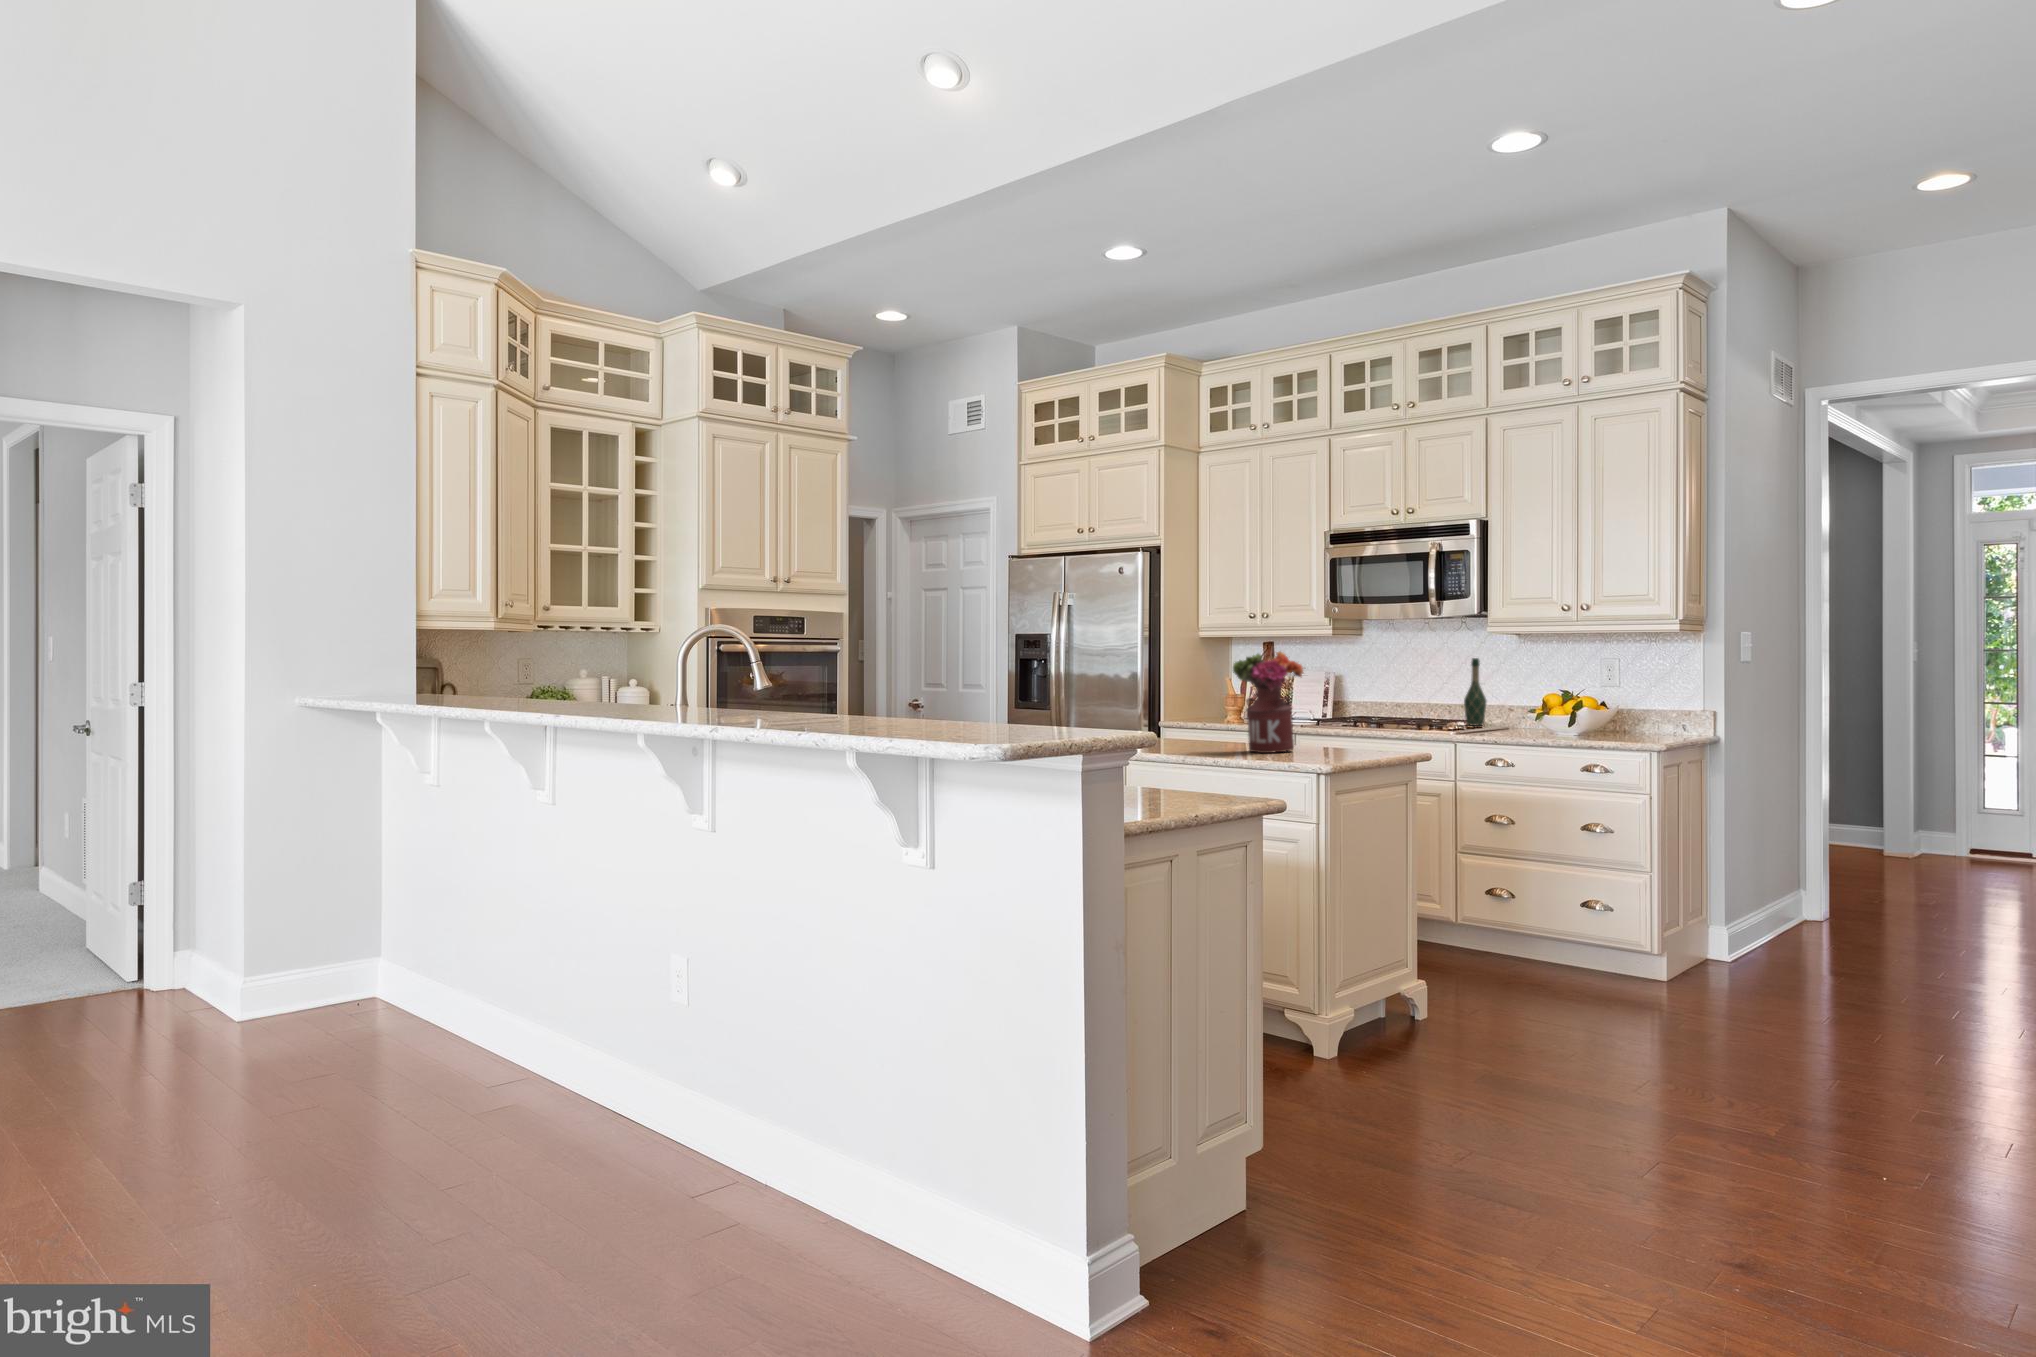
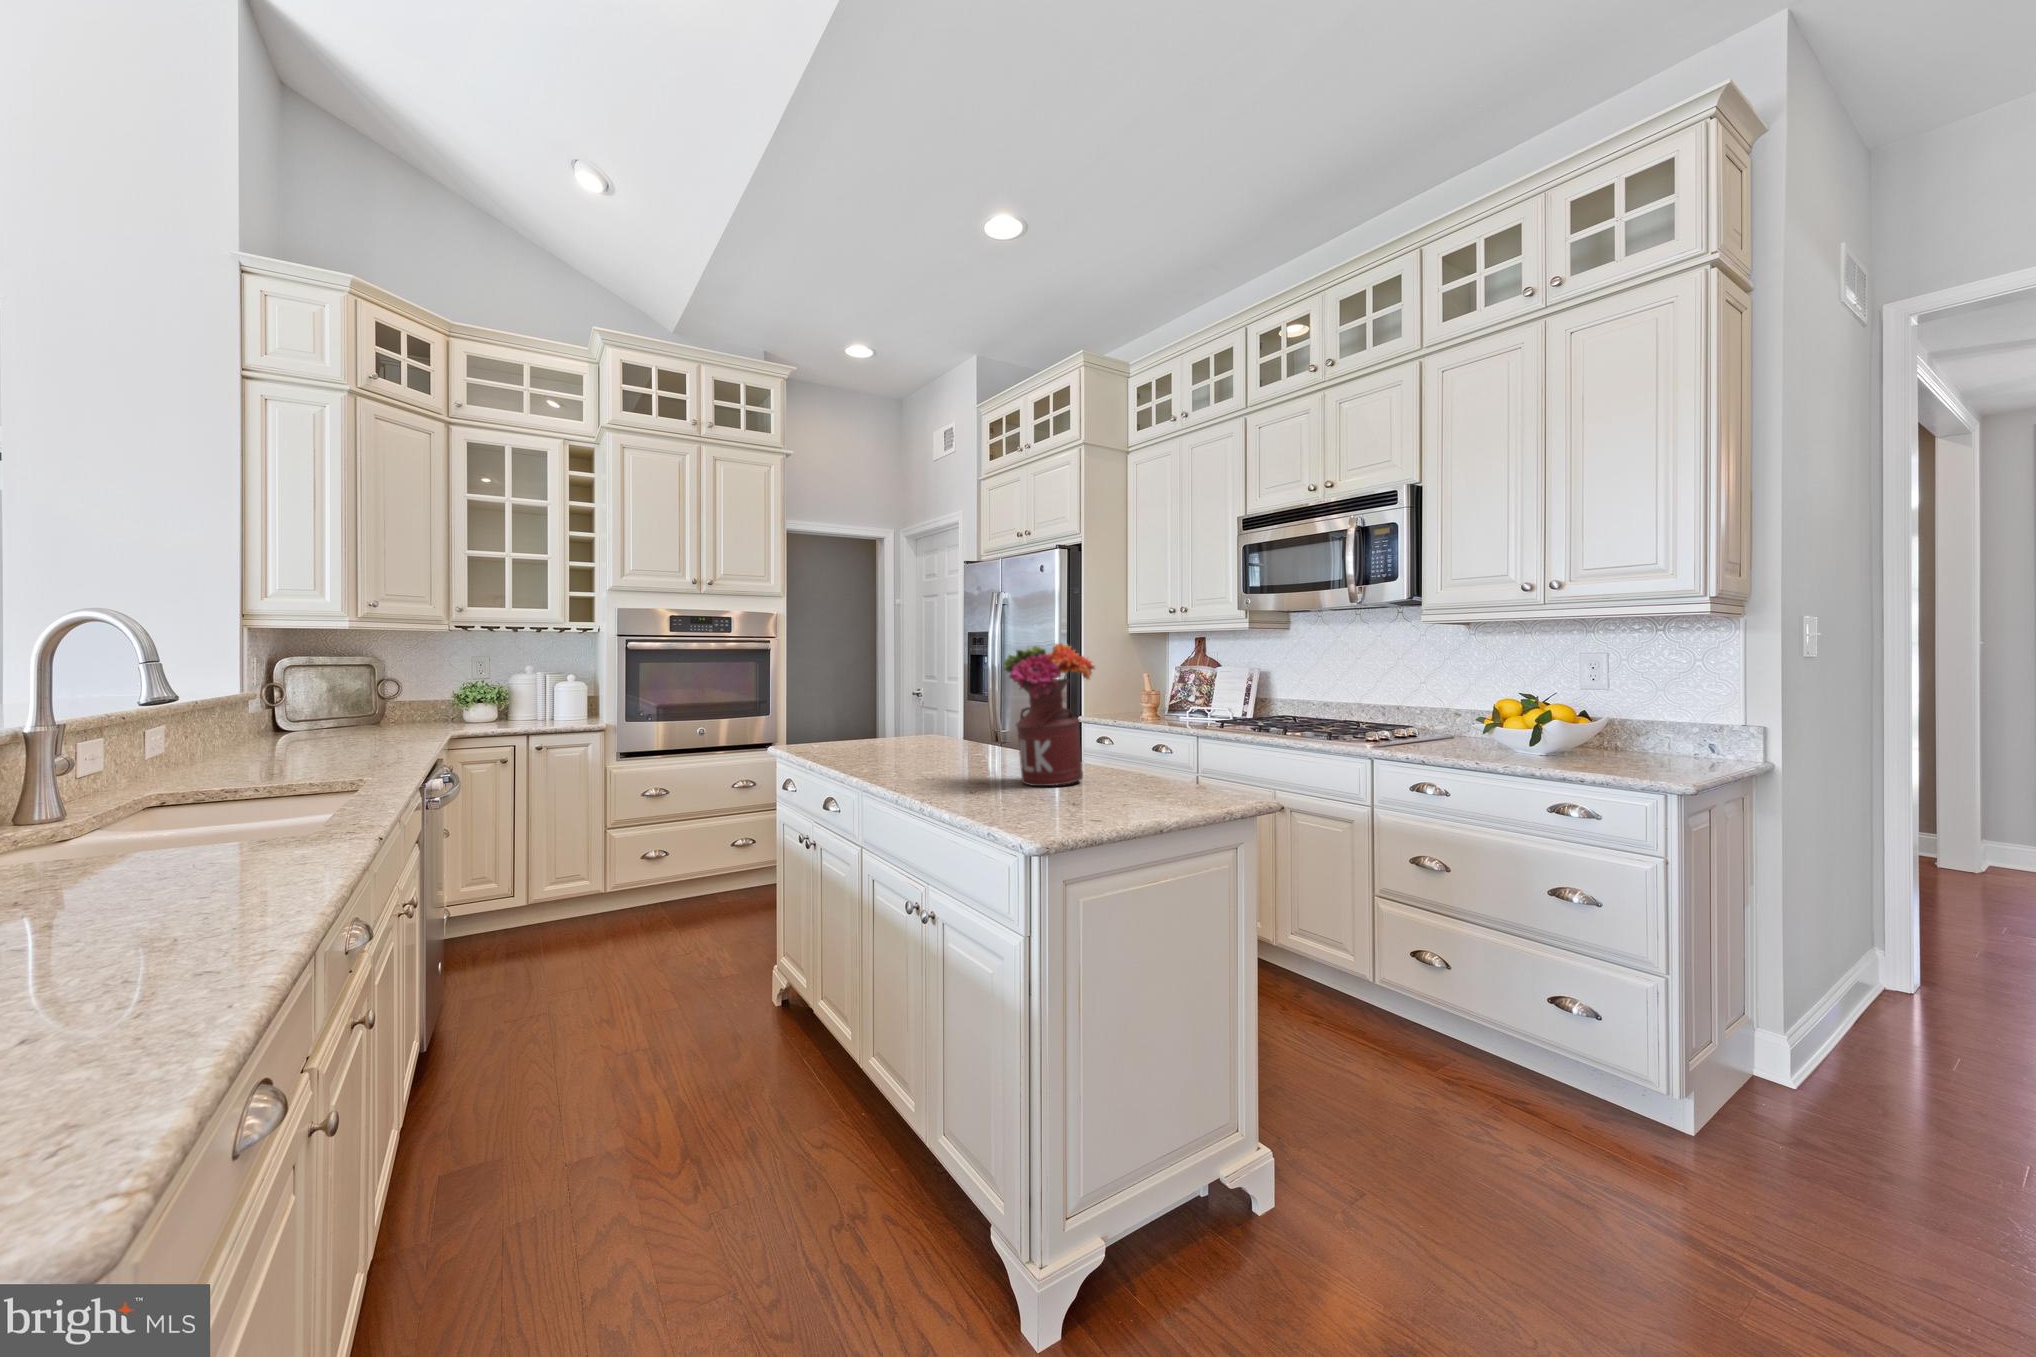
wine bottle: present [1464,658,1486,726] -> none [1397,654,1425,733]

